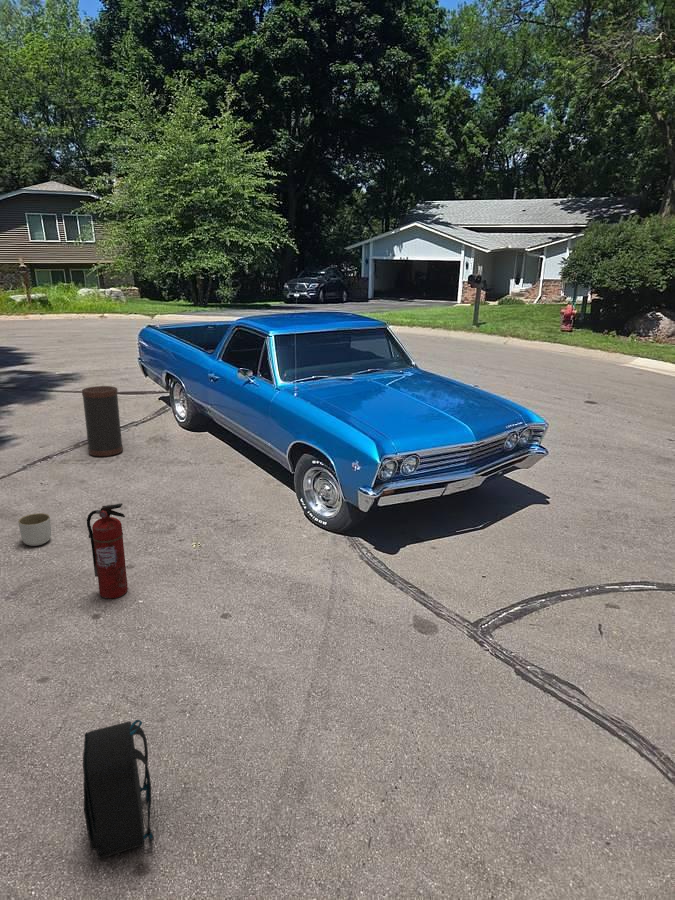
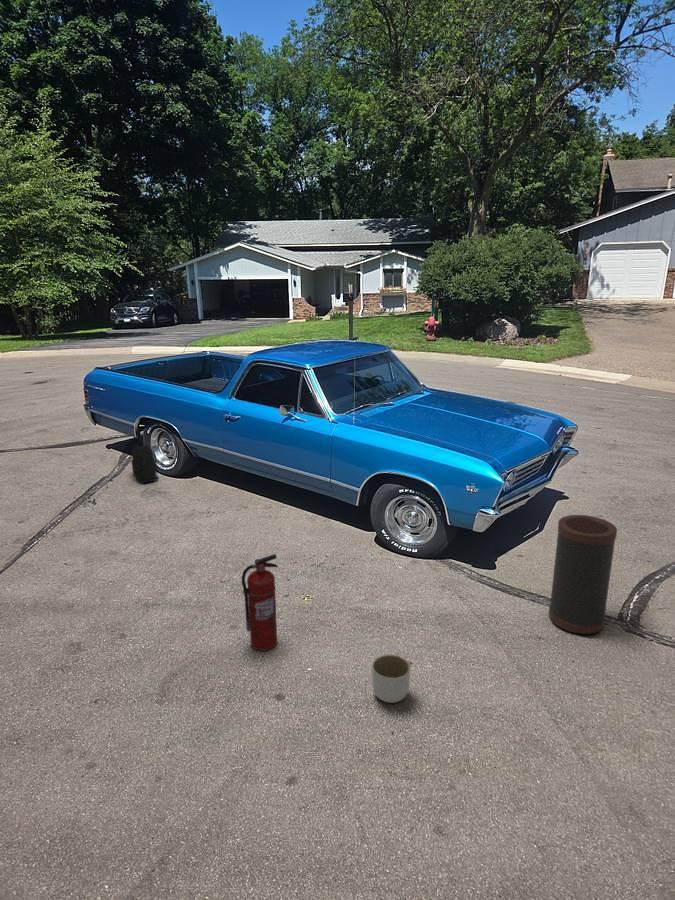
trash can: present [82,386,123,457] -> present [549,515,617,634]
planter: present [18,513,51,546] -> present [372,655,410,703]
backpack: present [83,720,153,859] -> present [131,442,158,483]

